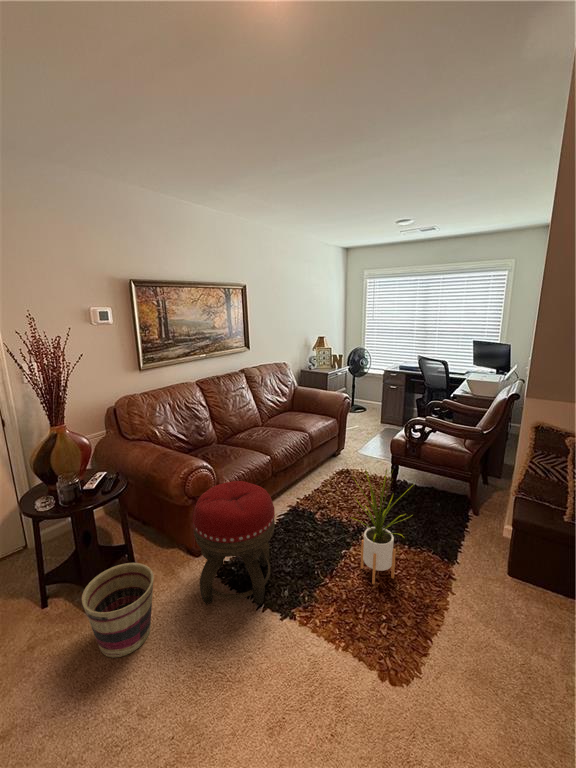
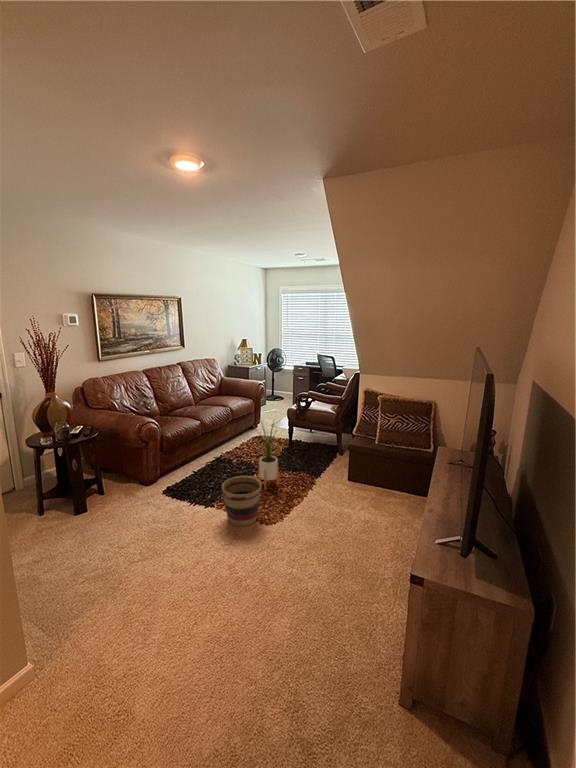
footstool: present [193,481,275,605] -> none [147,429,202,505]
basket: present [82,563,154,658] -> present [222,476,262,526]

